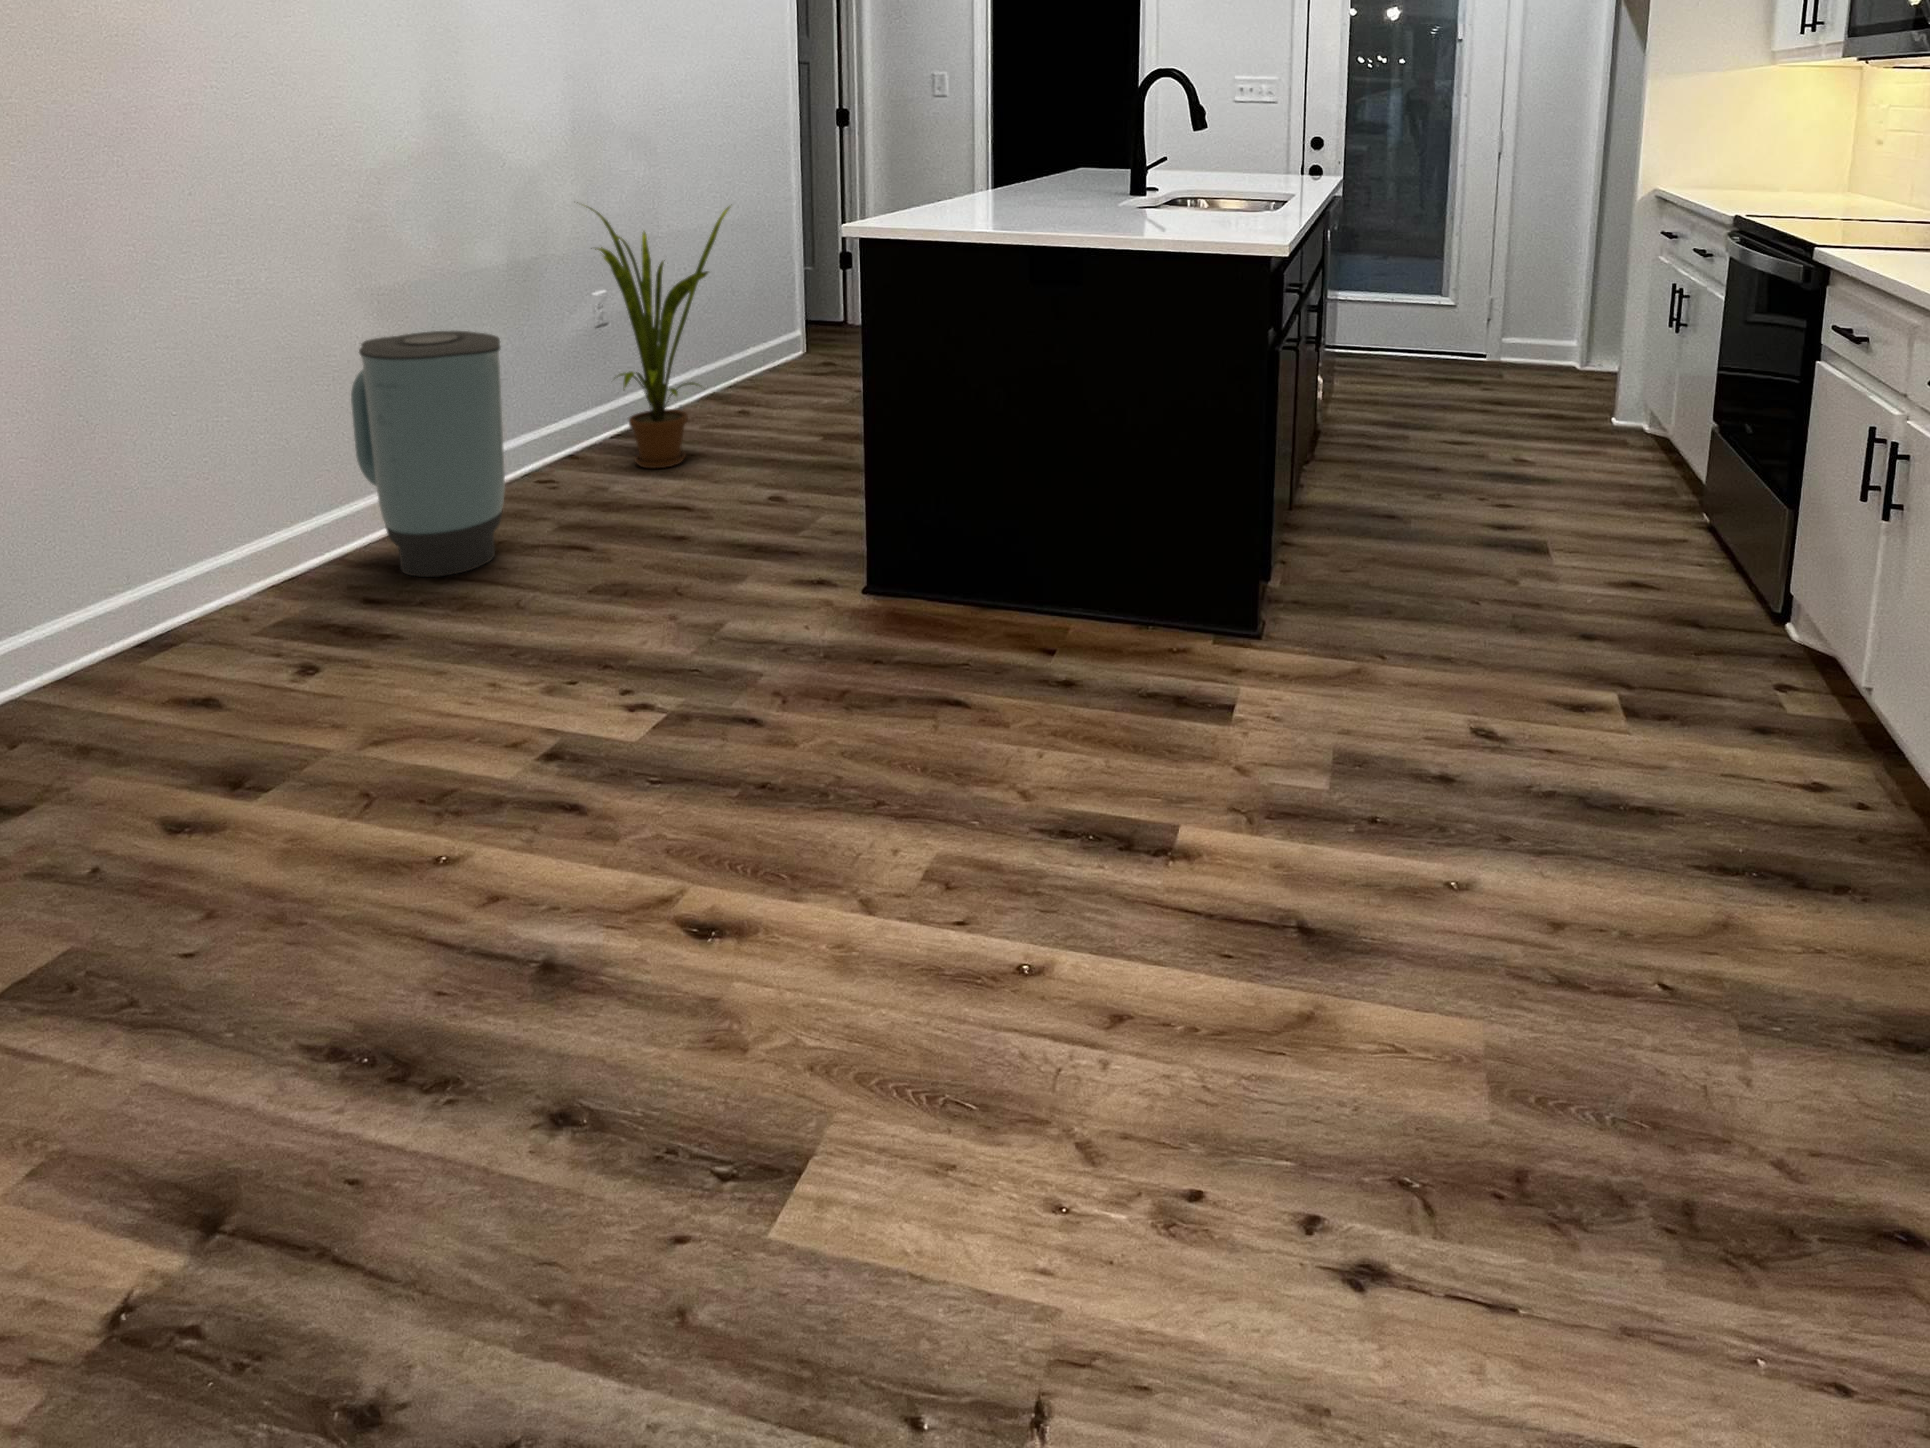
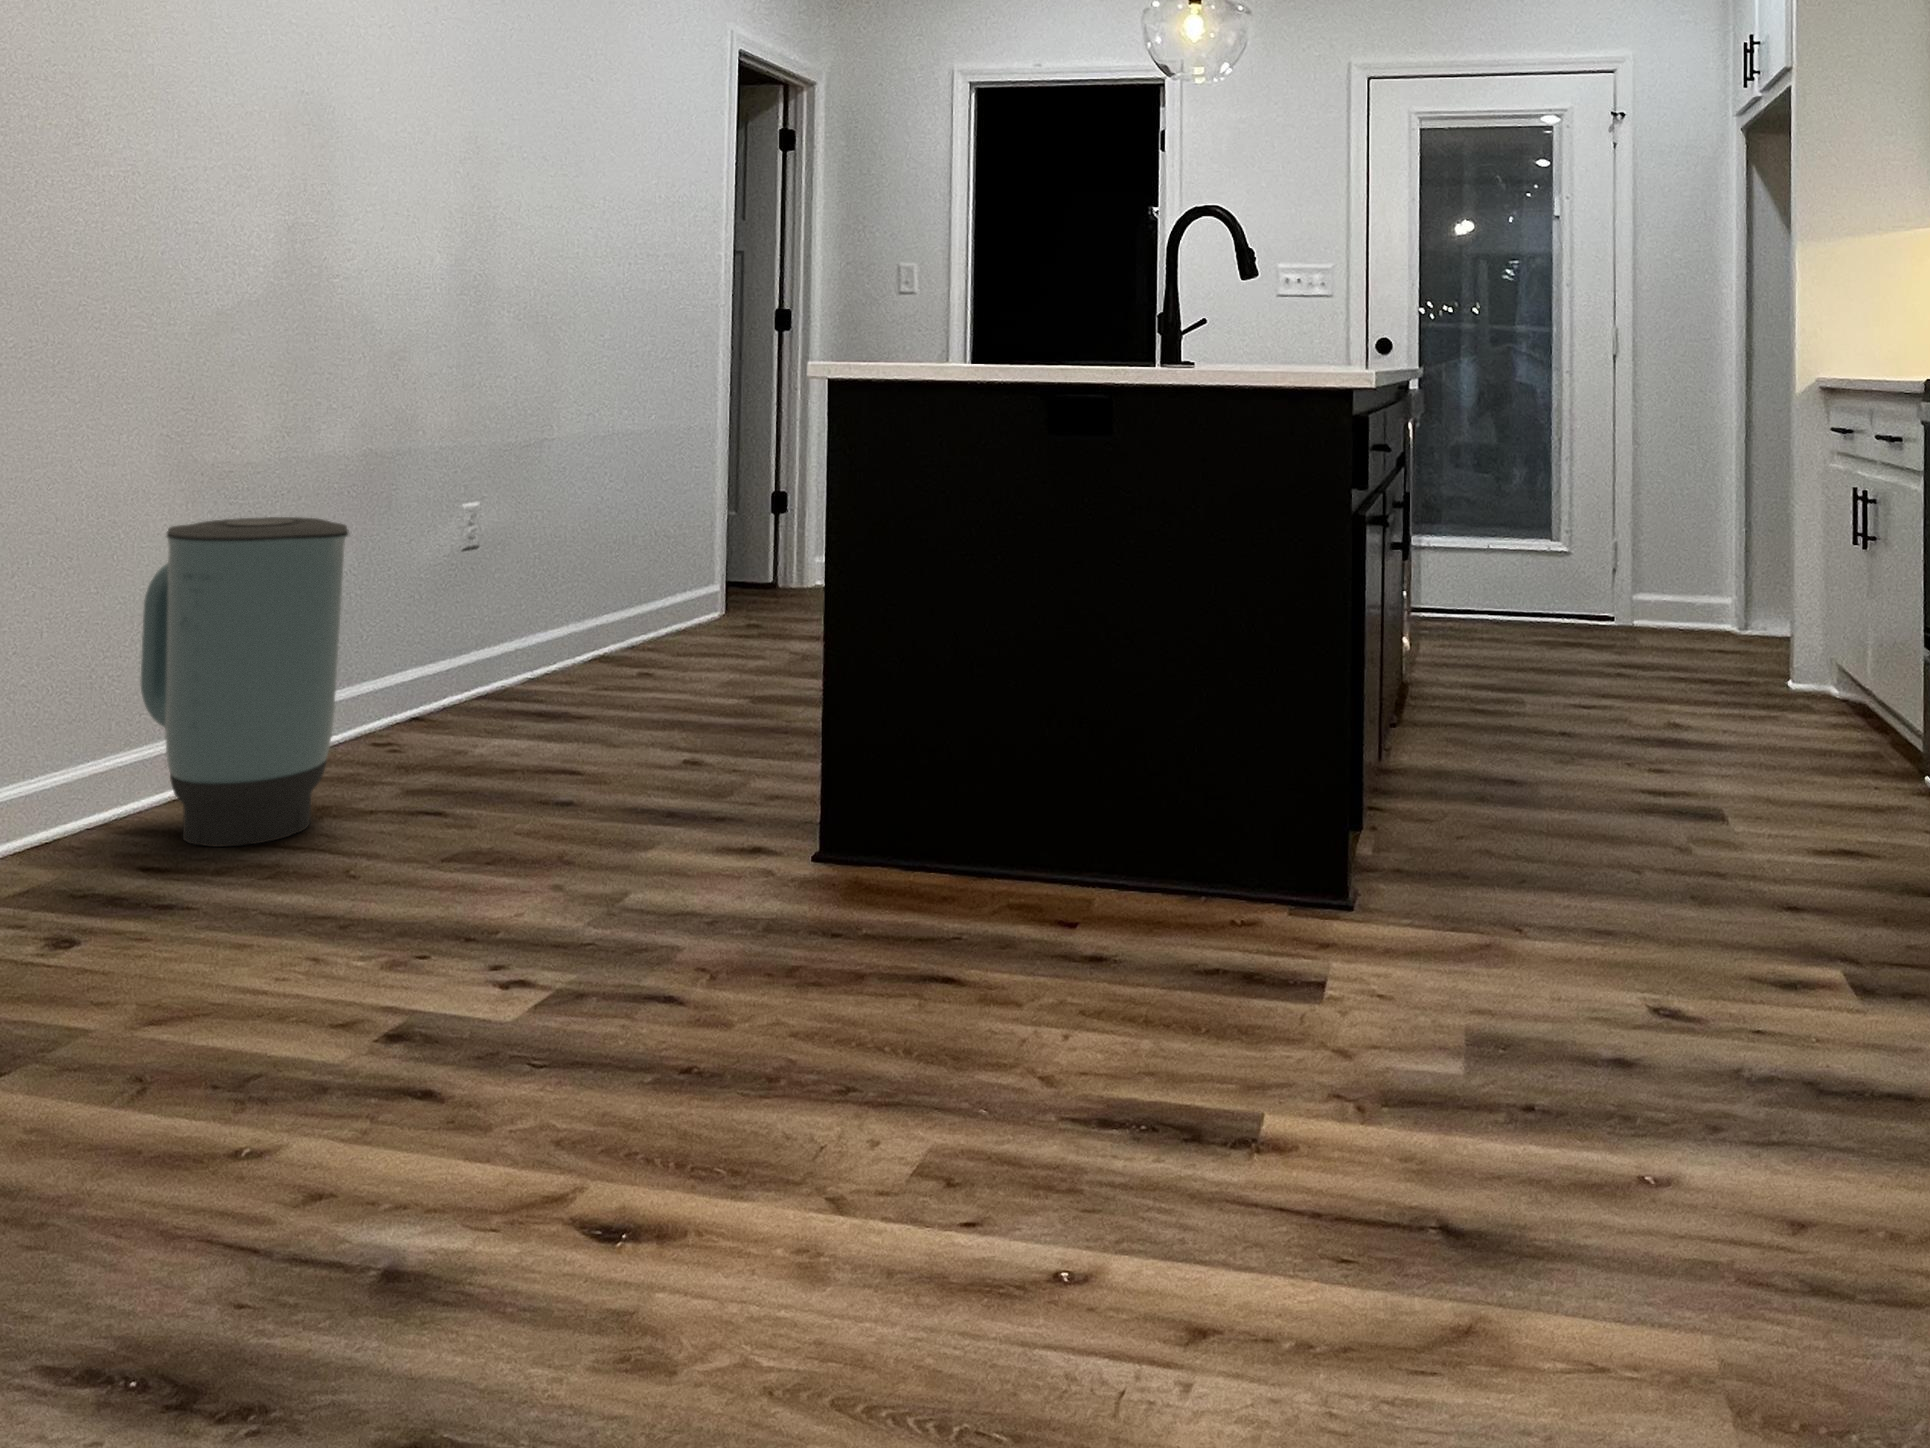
house plant: present [588,207,730,468] -> none [442,379,650,734]

